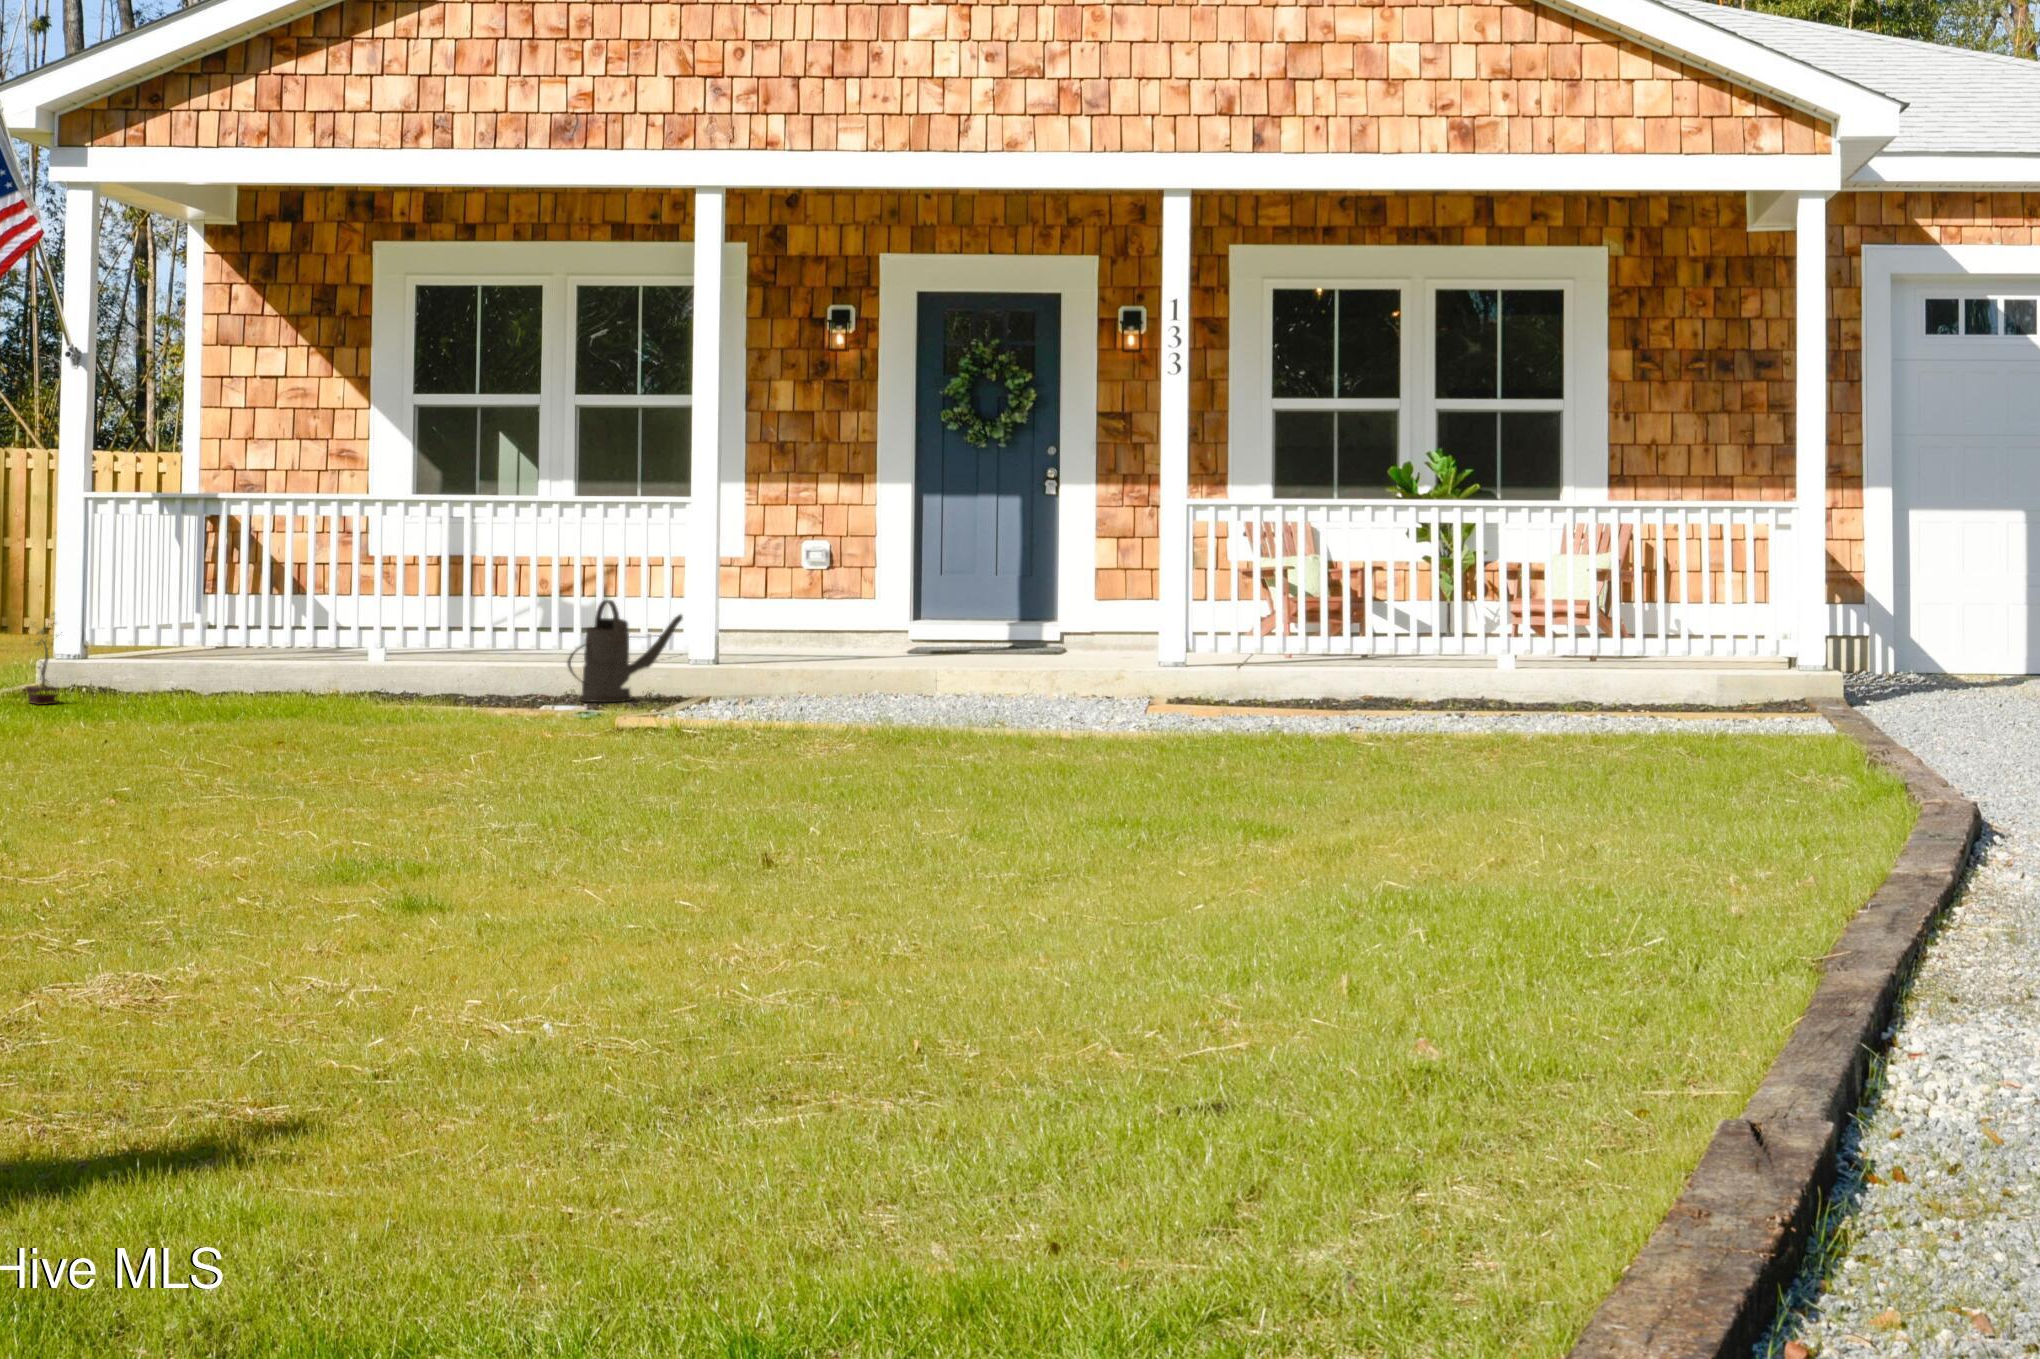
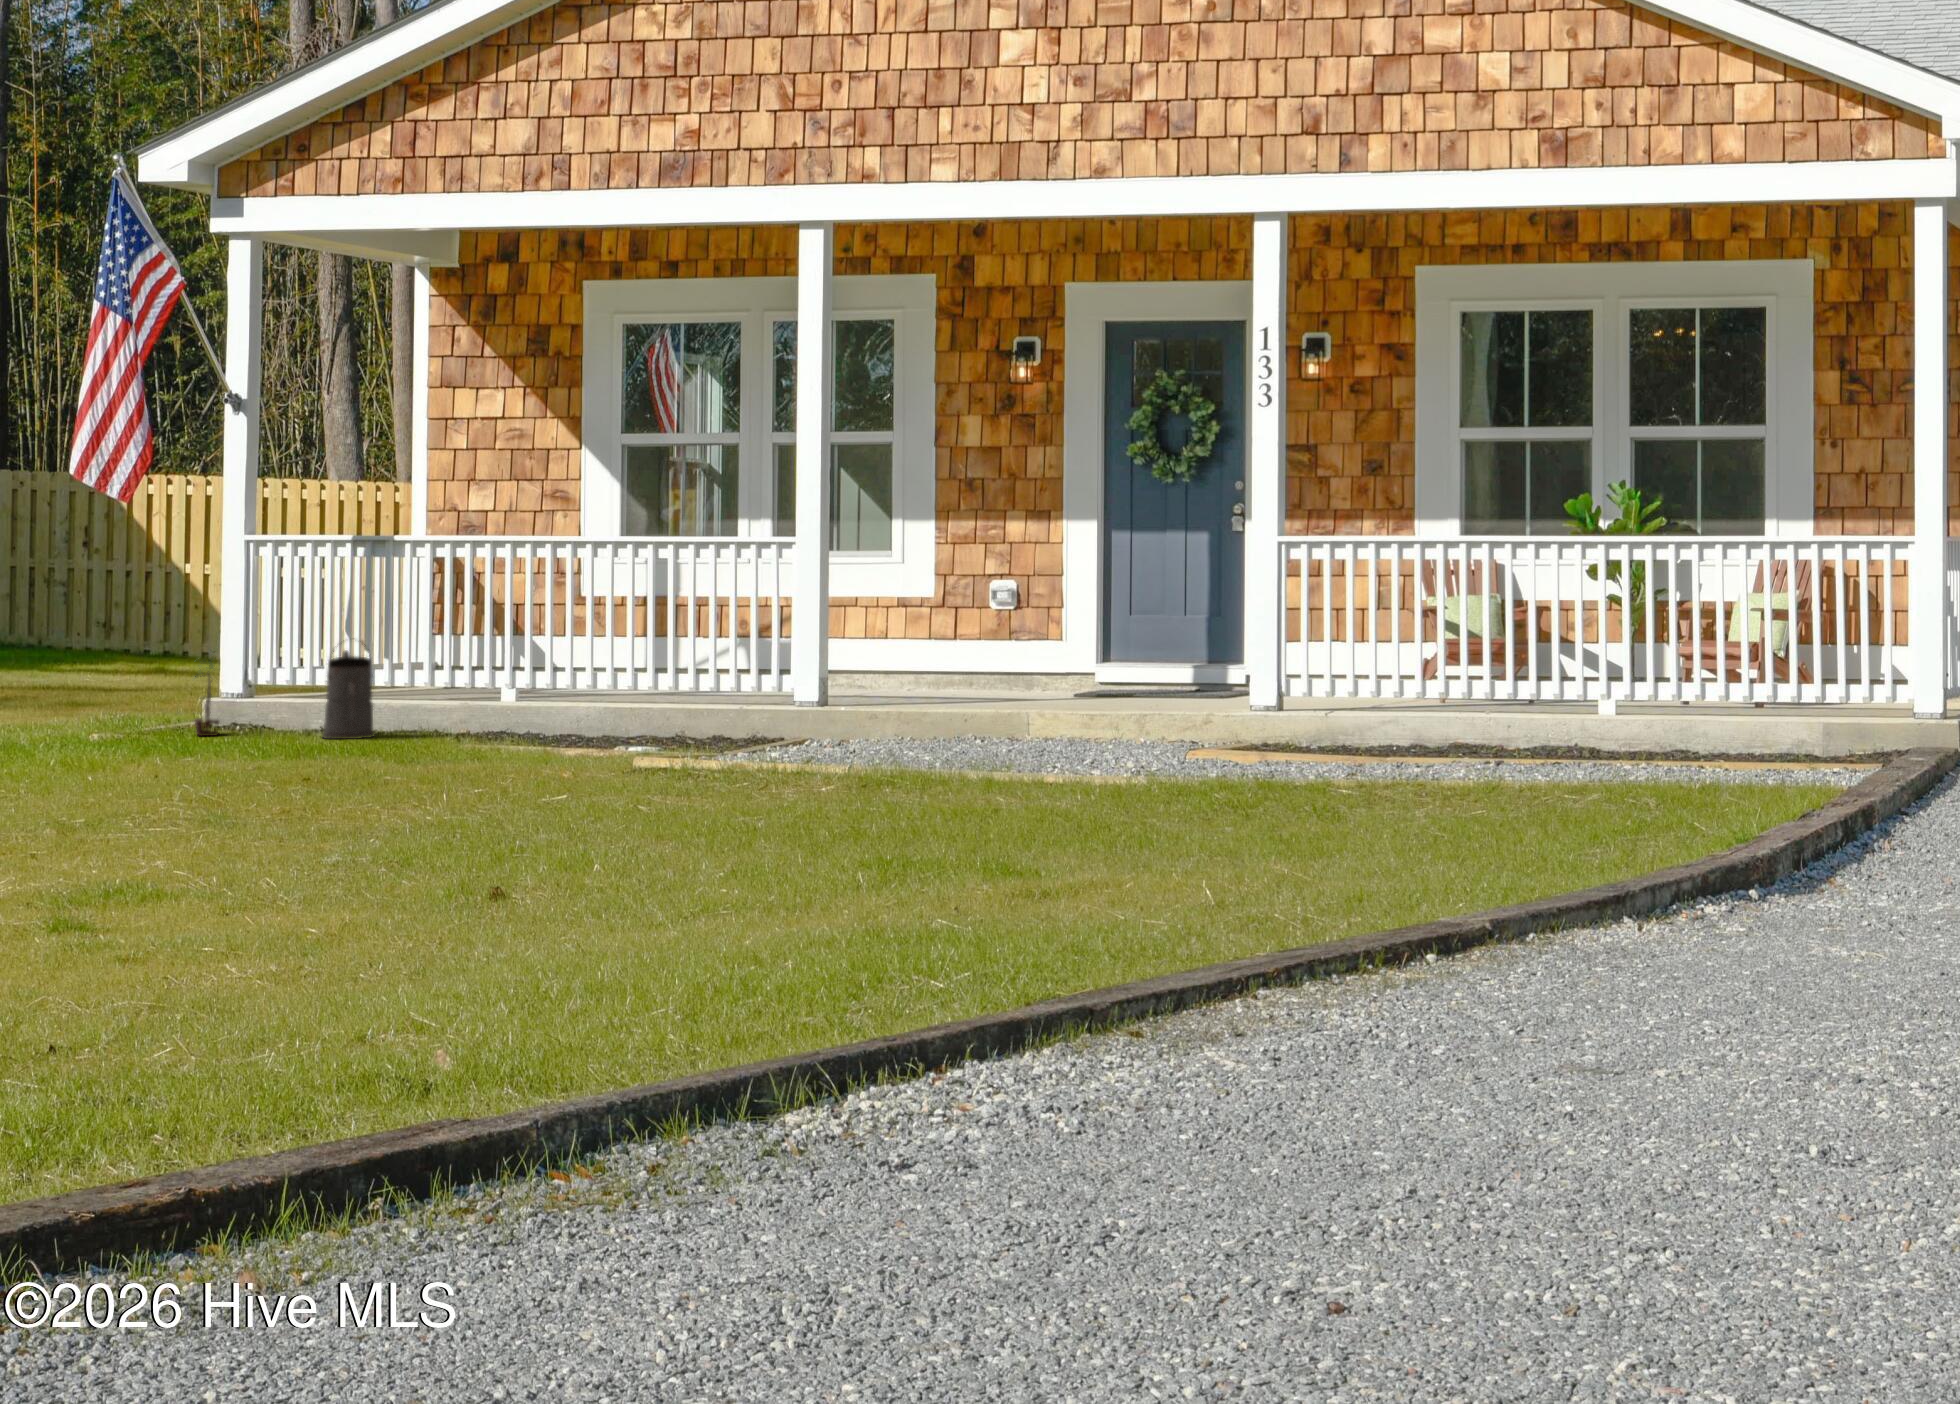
watering can: present [567,600,682,702] -> present [322,644,375,739]

